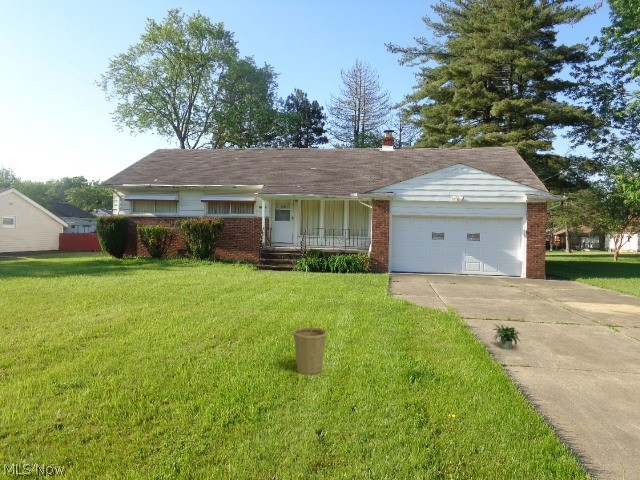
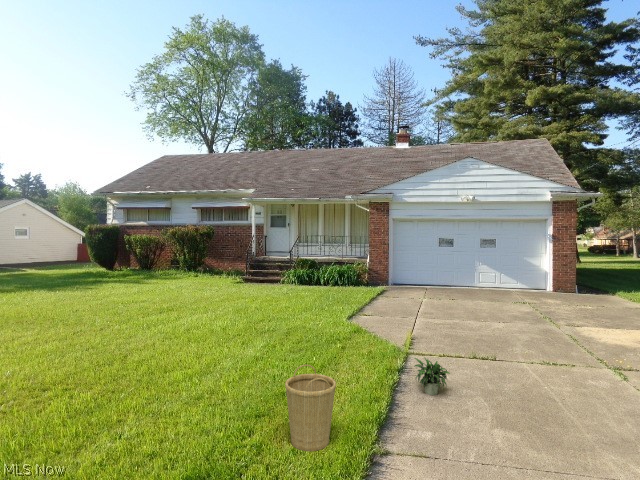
basket: present [293,321,327,375] -> present [285,365,336,451]

